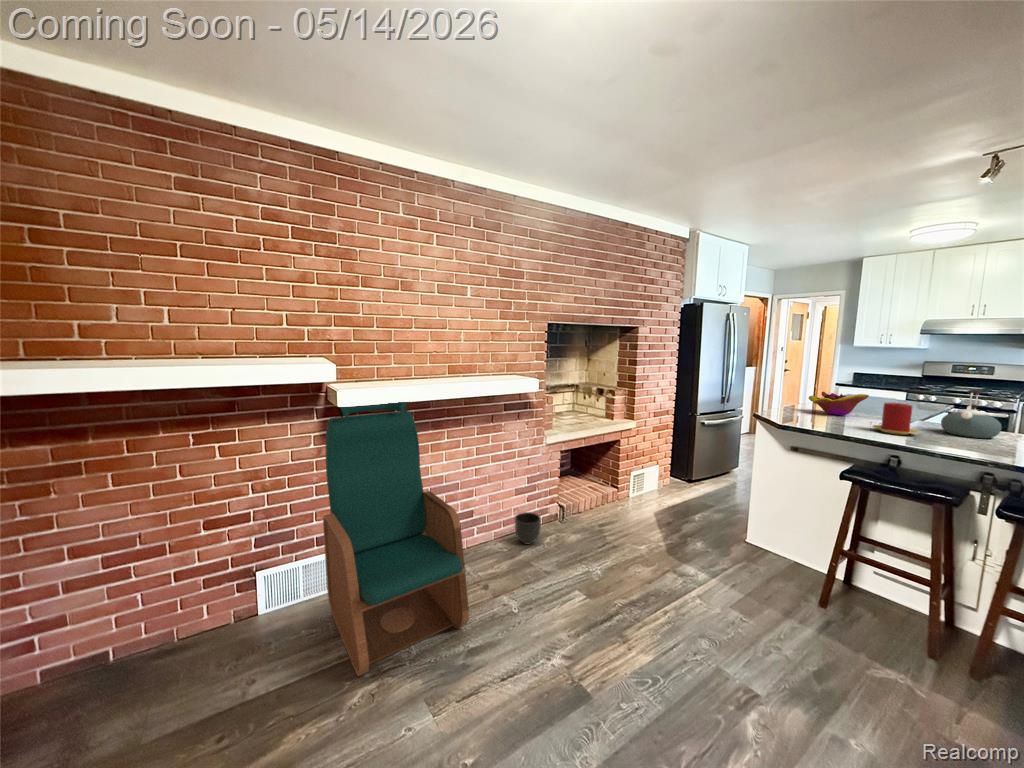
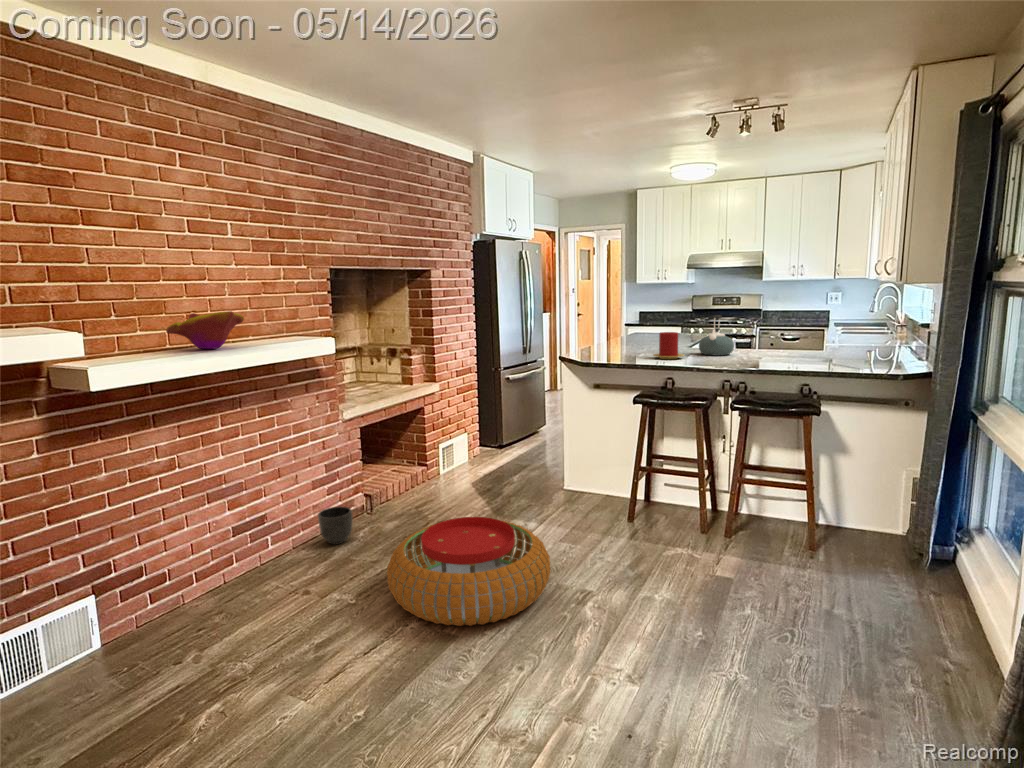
decorative bowl: present [809,392,869,415] -> present [166,311,244,349]
armchair: present [323,401,469,676] -> none [62,362,307,705]
pouf: none [543,557,711,697] -> present [387,517,551,626]

